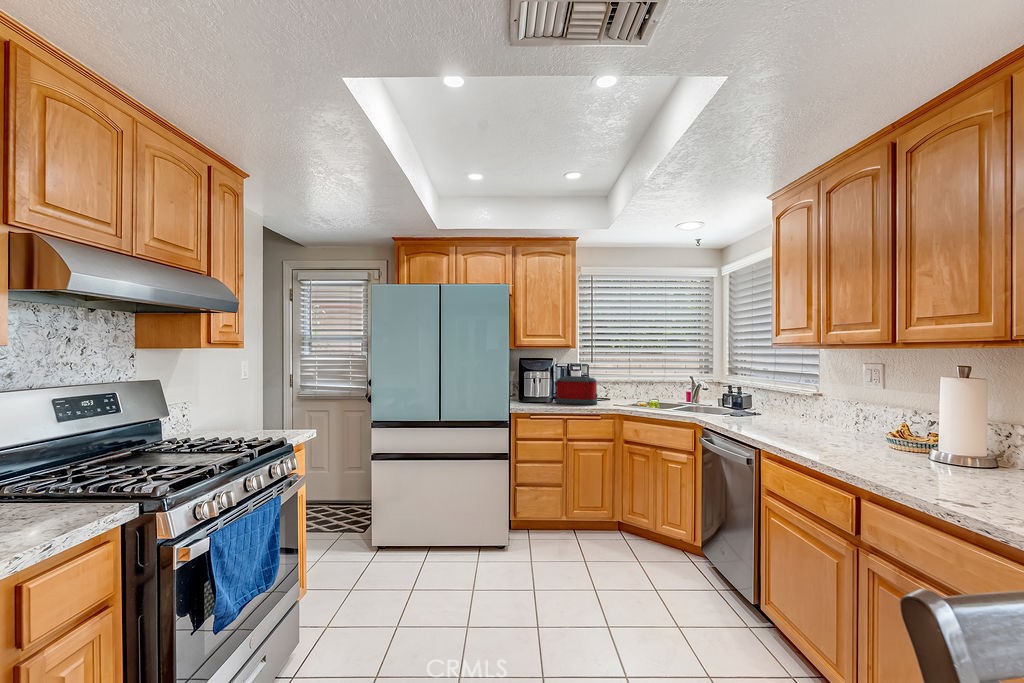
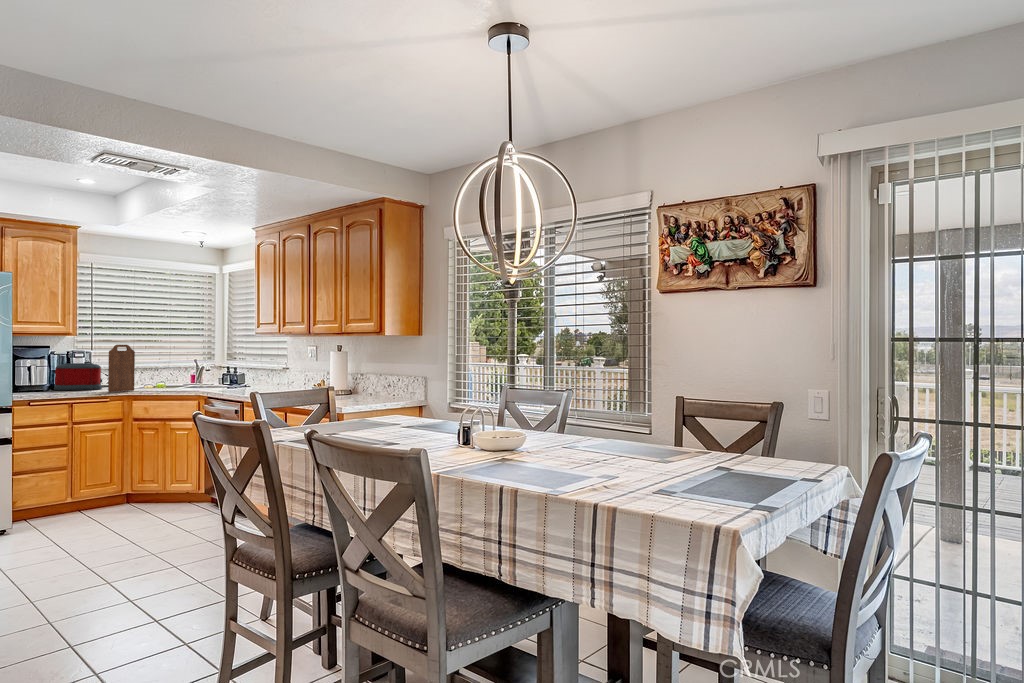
cutting board: none [599,357,626,410] -> present [108,345,135,392]

